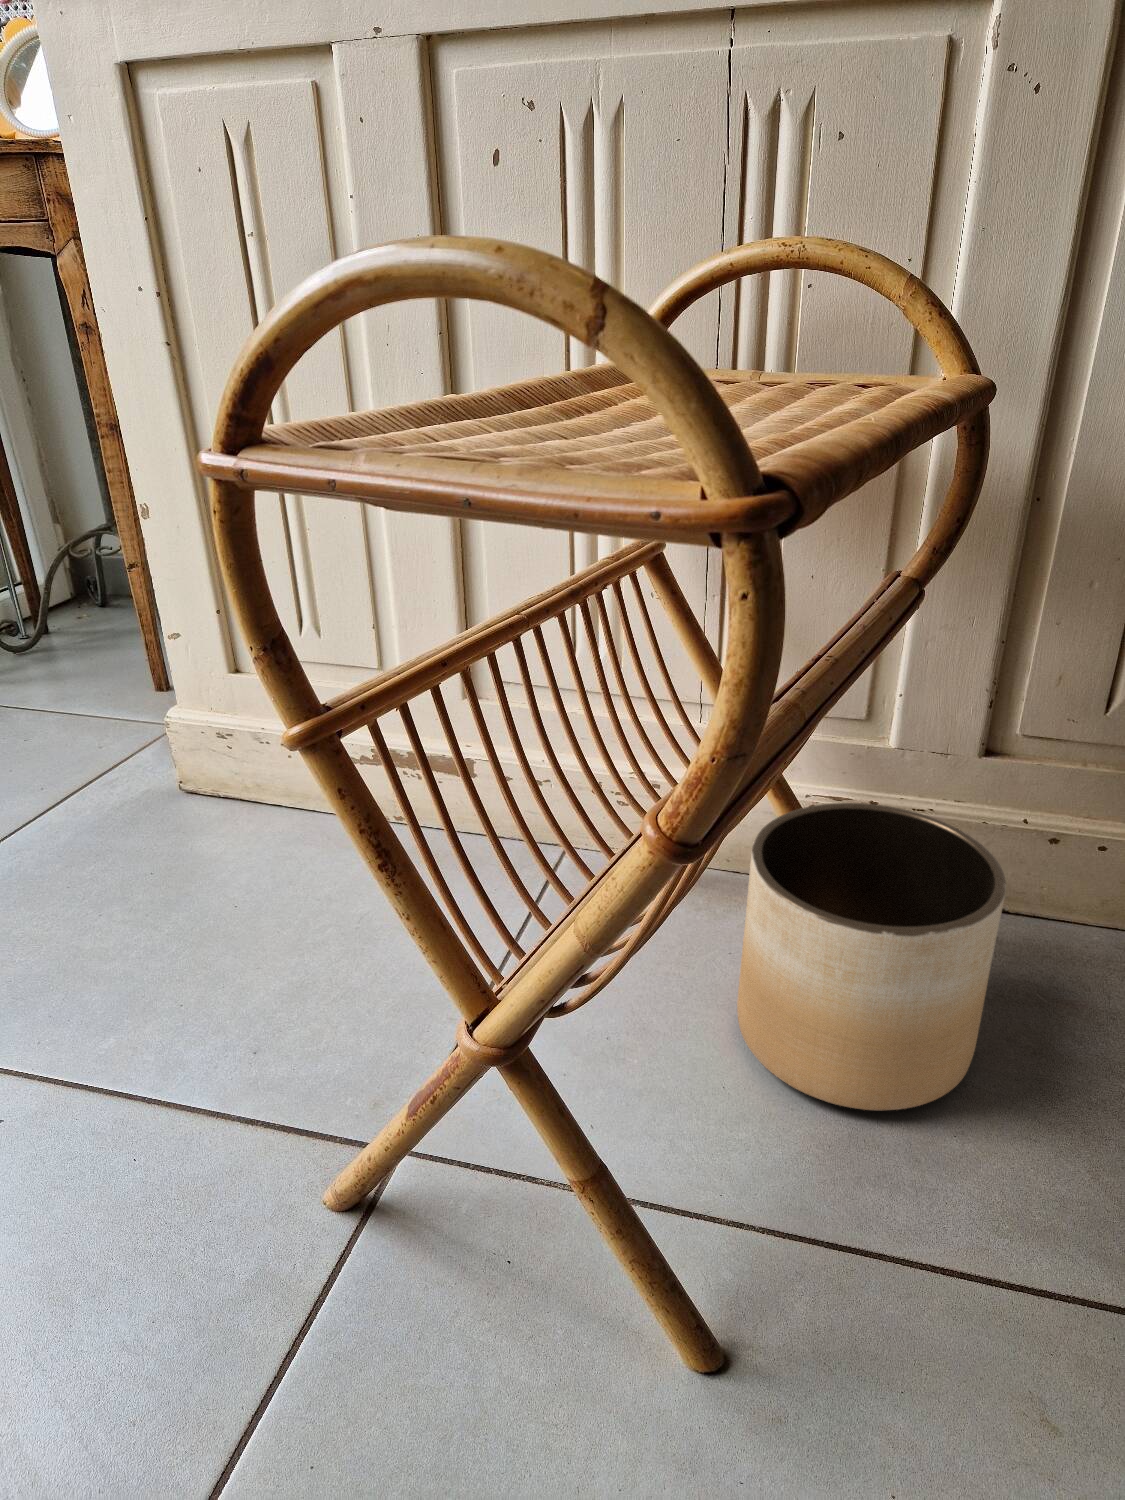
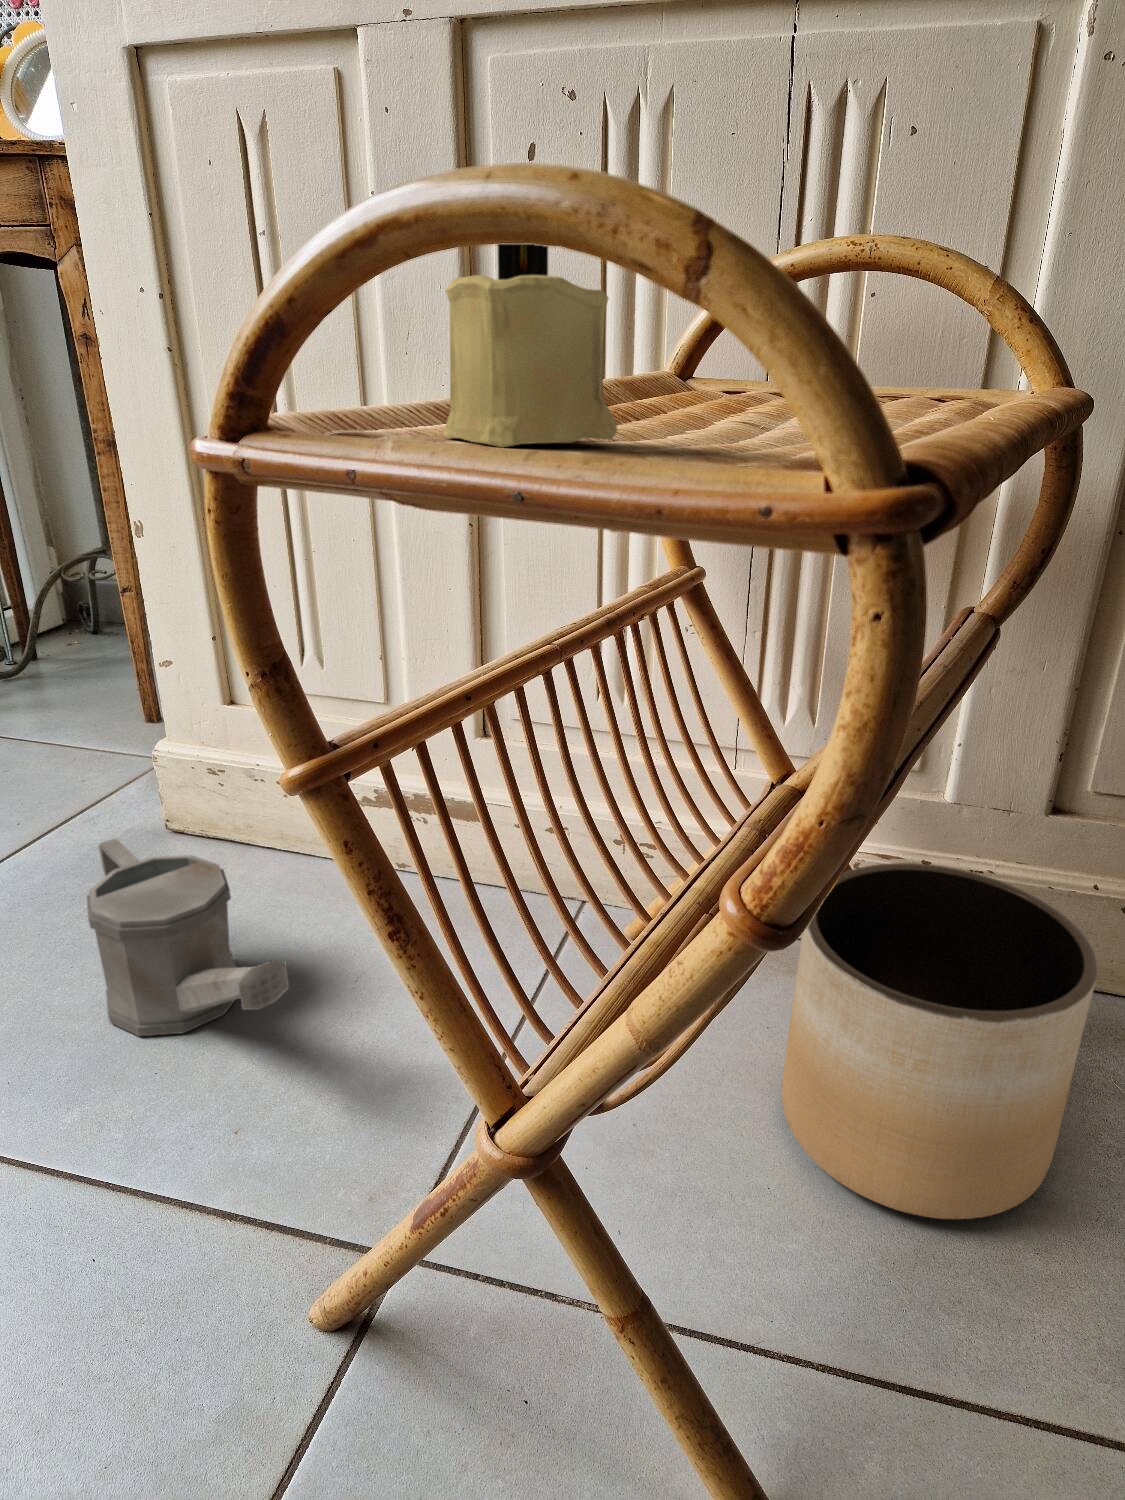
candle: none [406,247,556,456] -> present [444,244,617,447]
watering can: none [114,797,297,973] -> present [87,839,289,1036]

